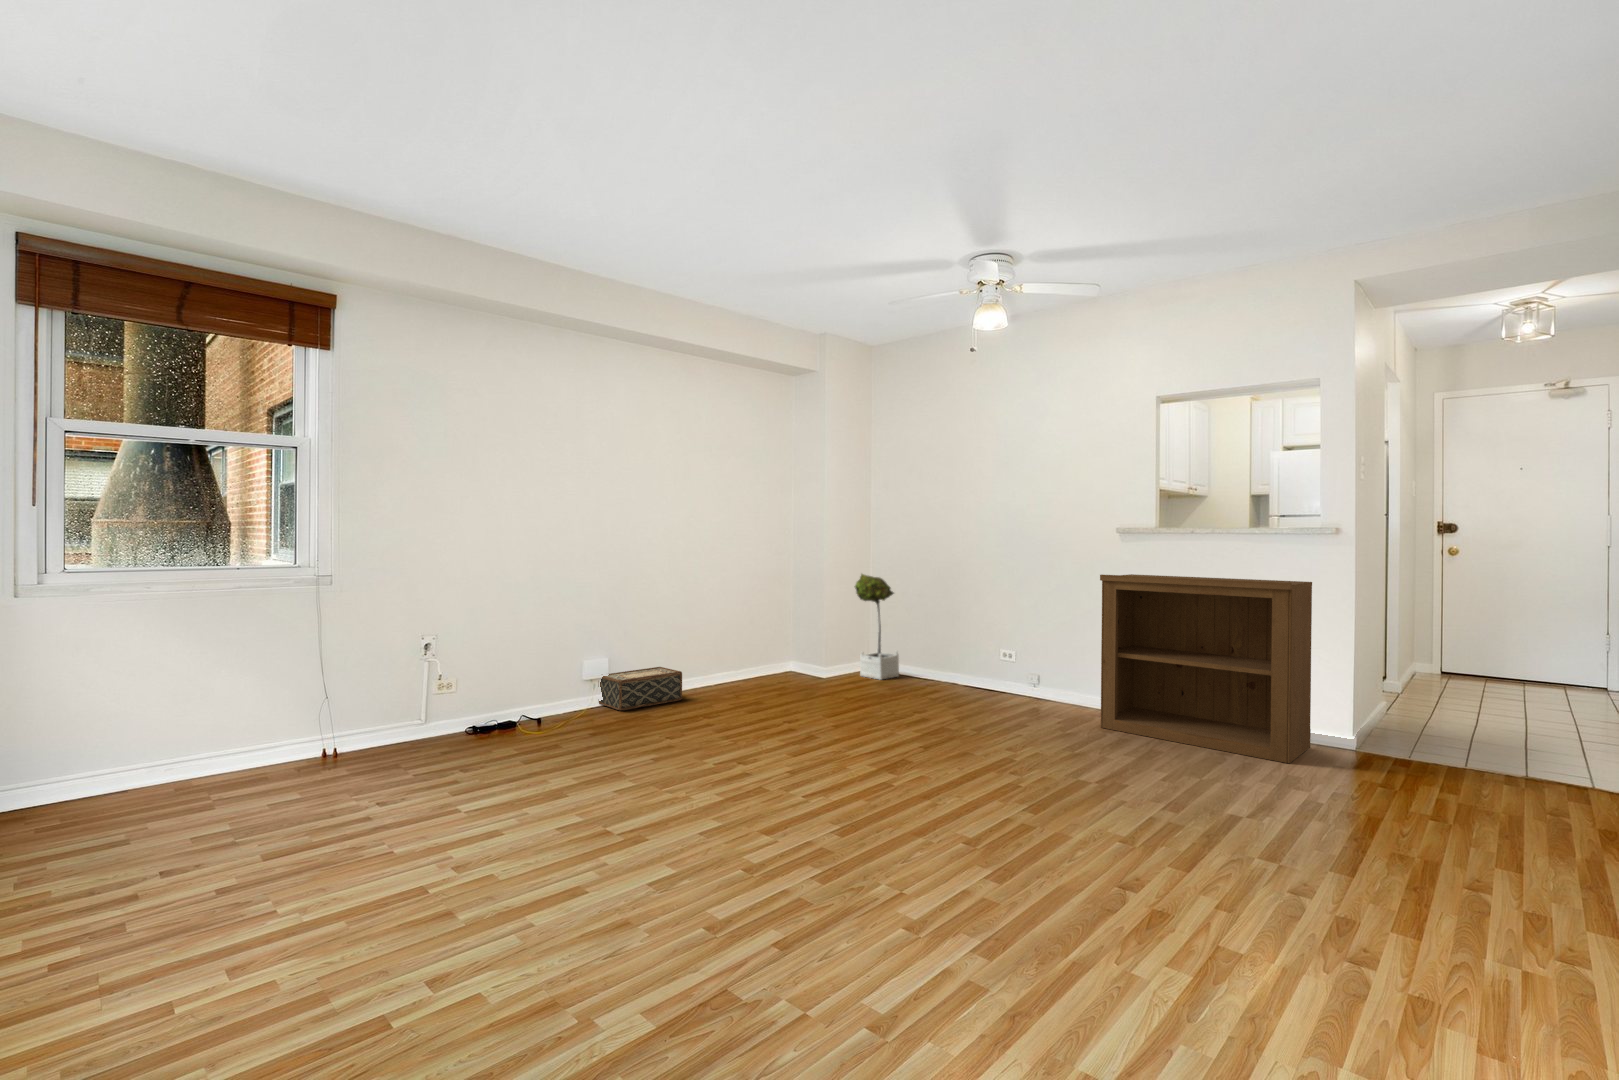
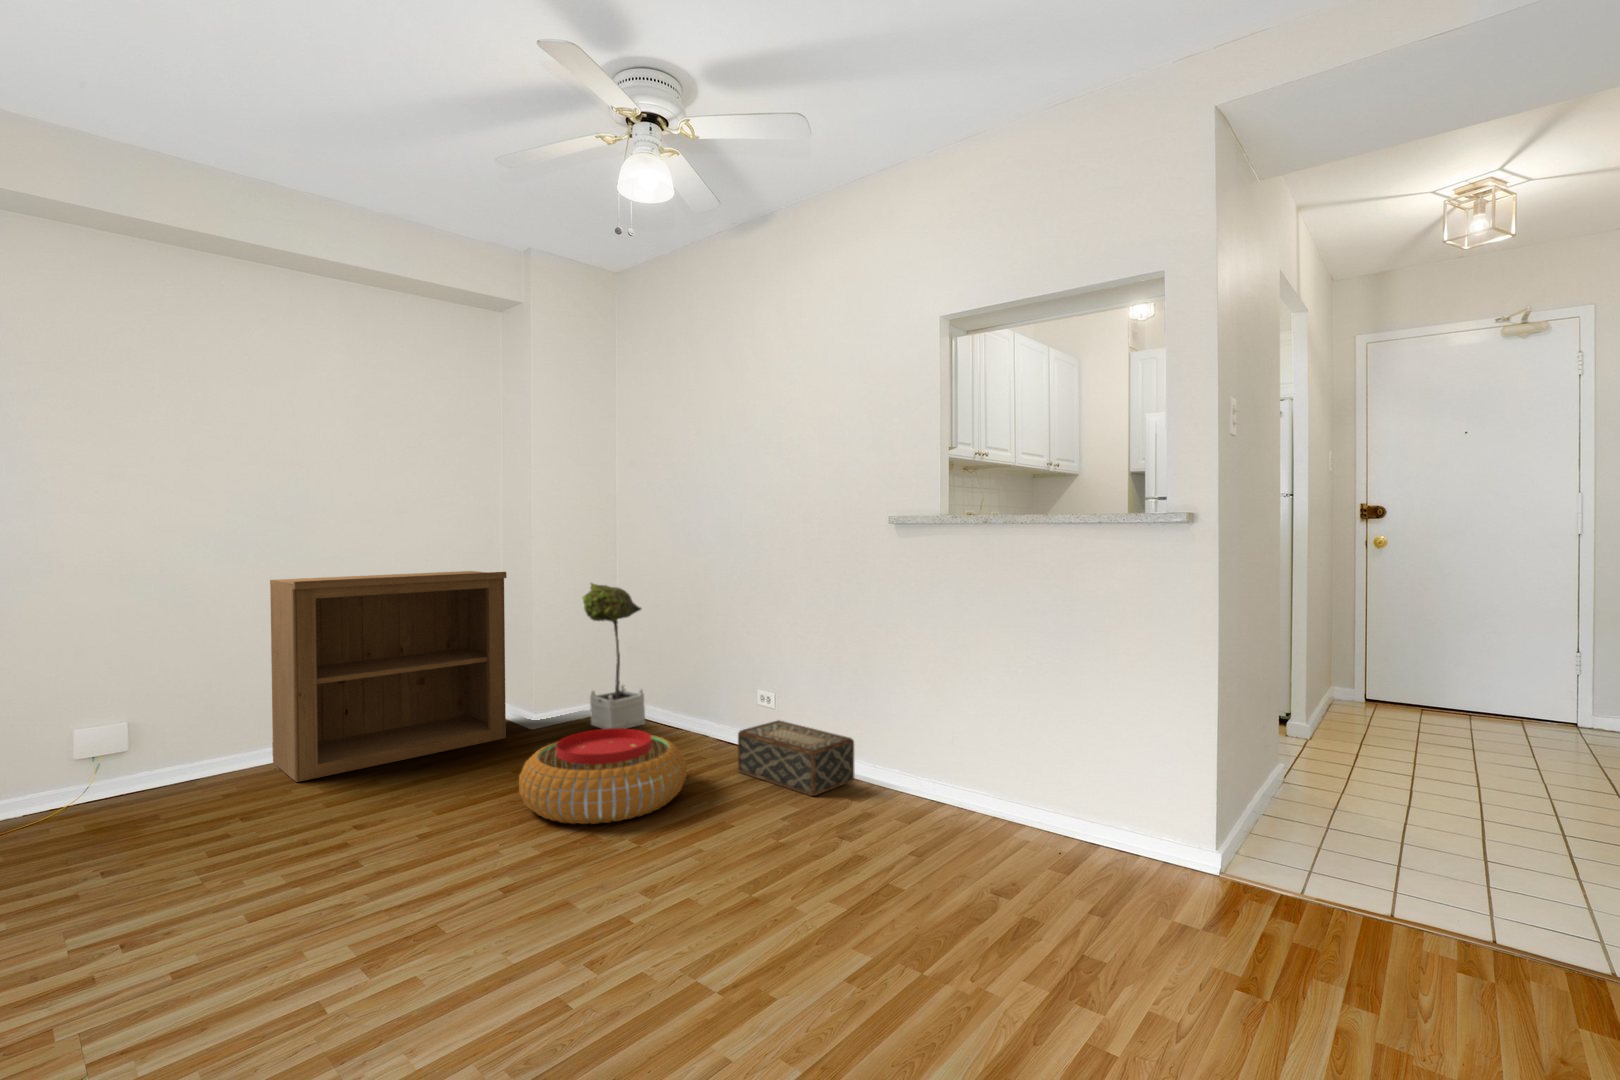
bookshelf: present [1100,574,1312,763] -> present [270,571,507,782]
woven basket: present [598,667,682,711] -> present [738,720,854,796]
pouf: none [873,668,980,722] -> present [519,728,686,824]

